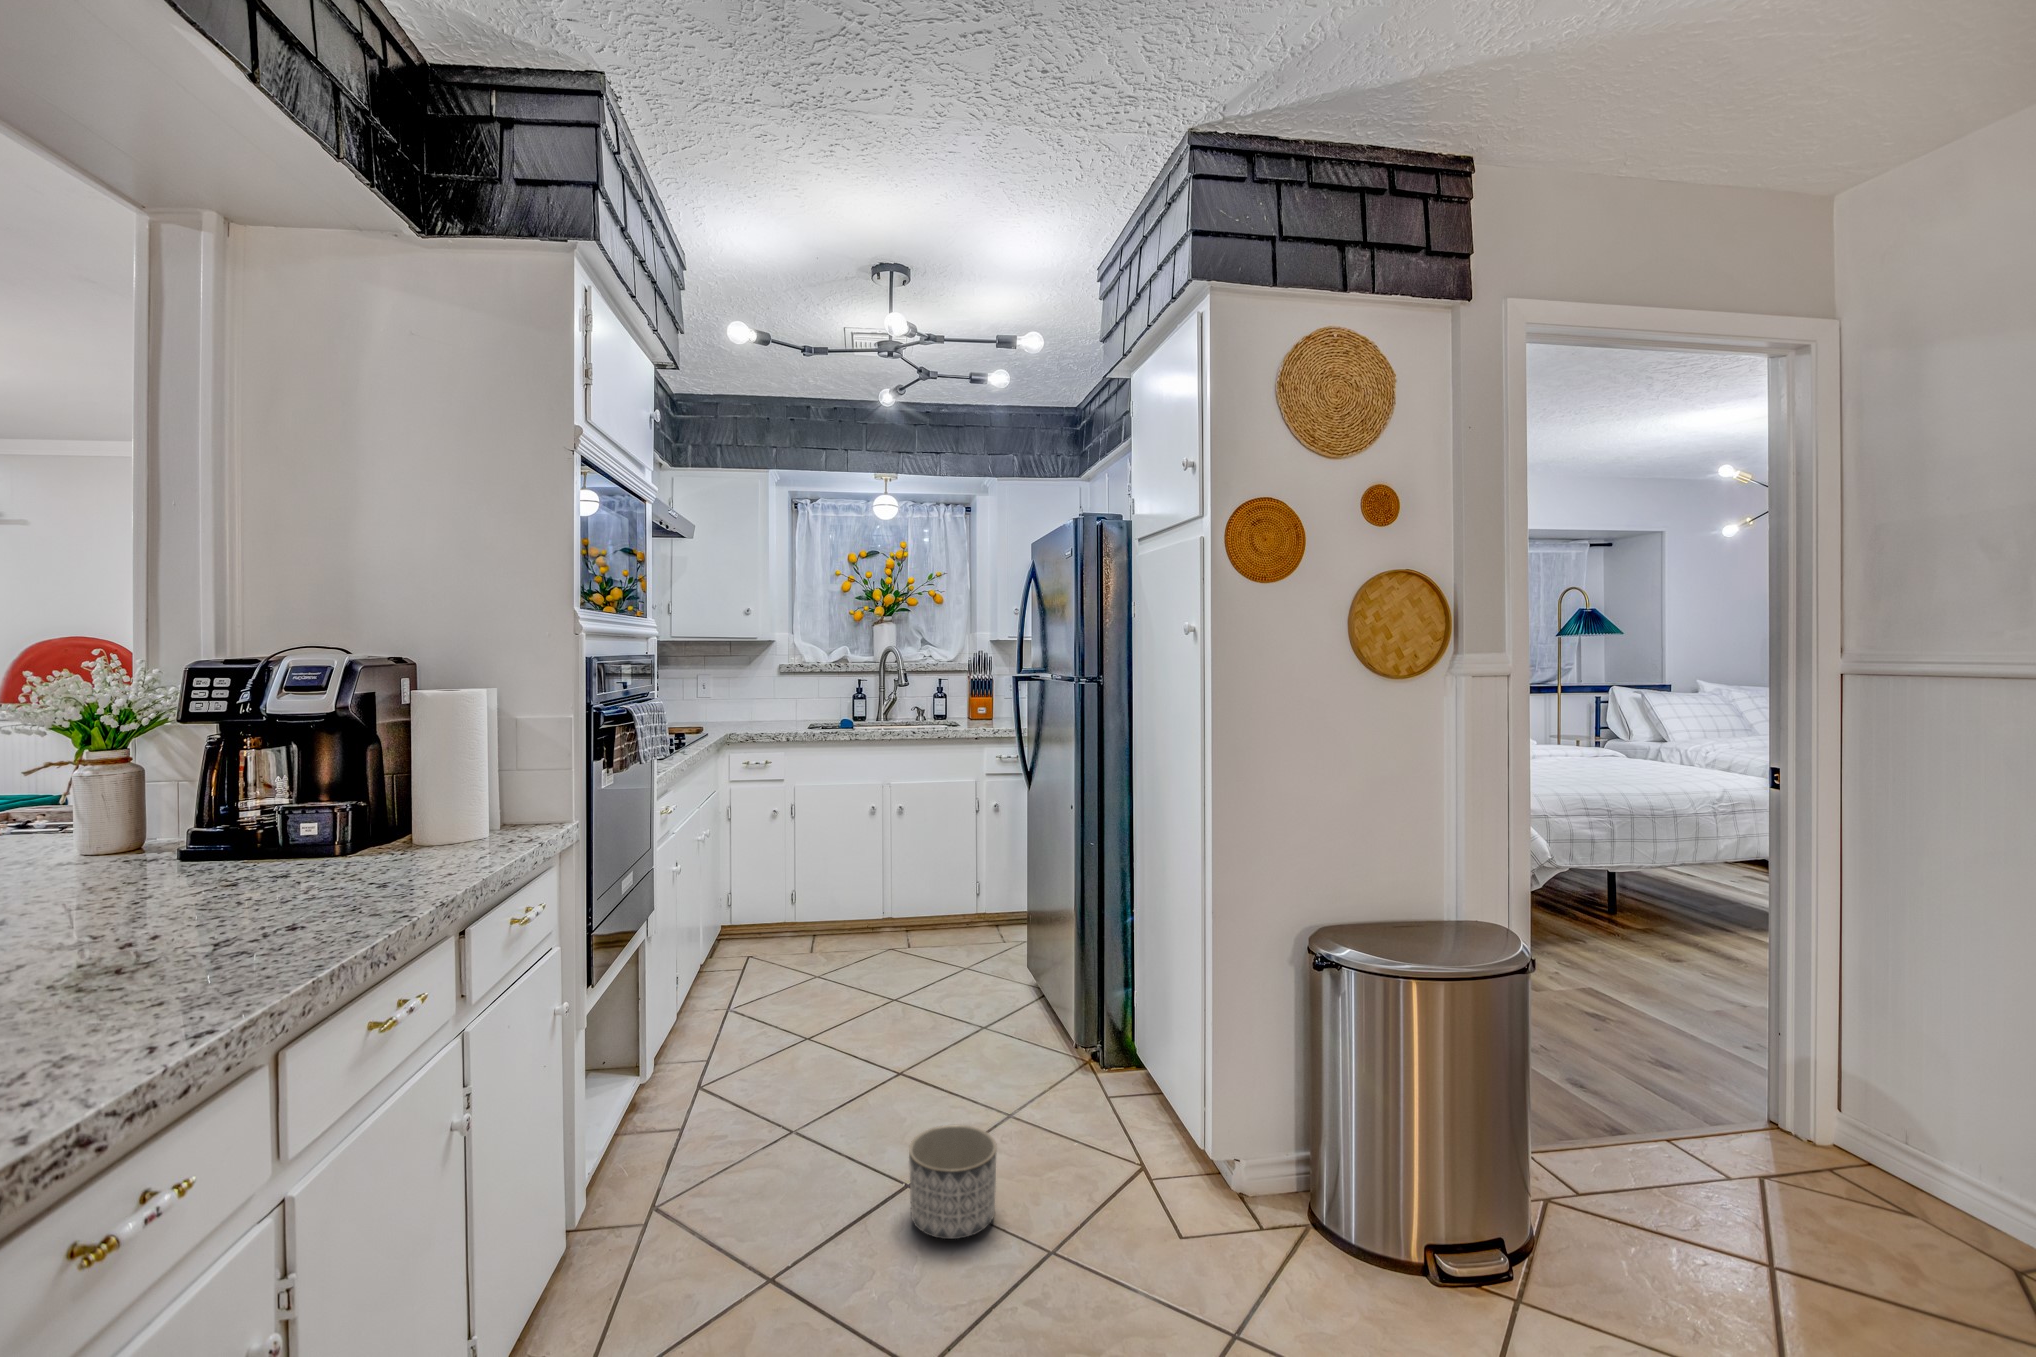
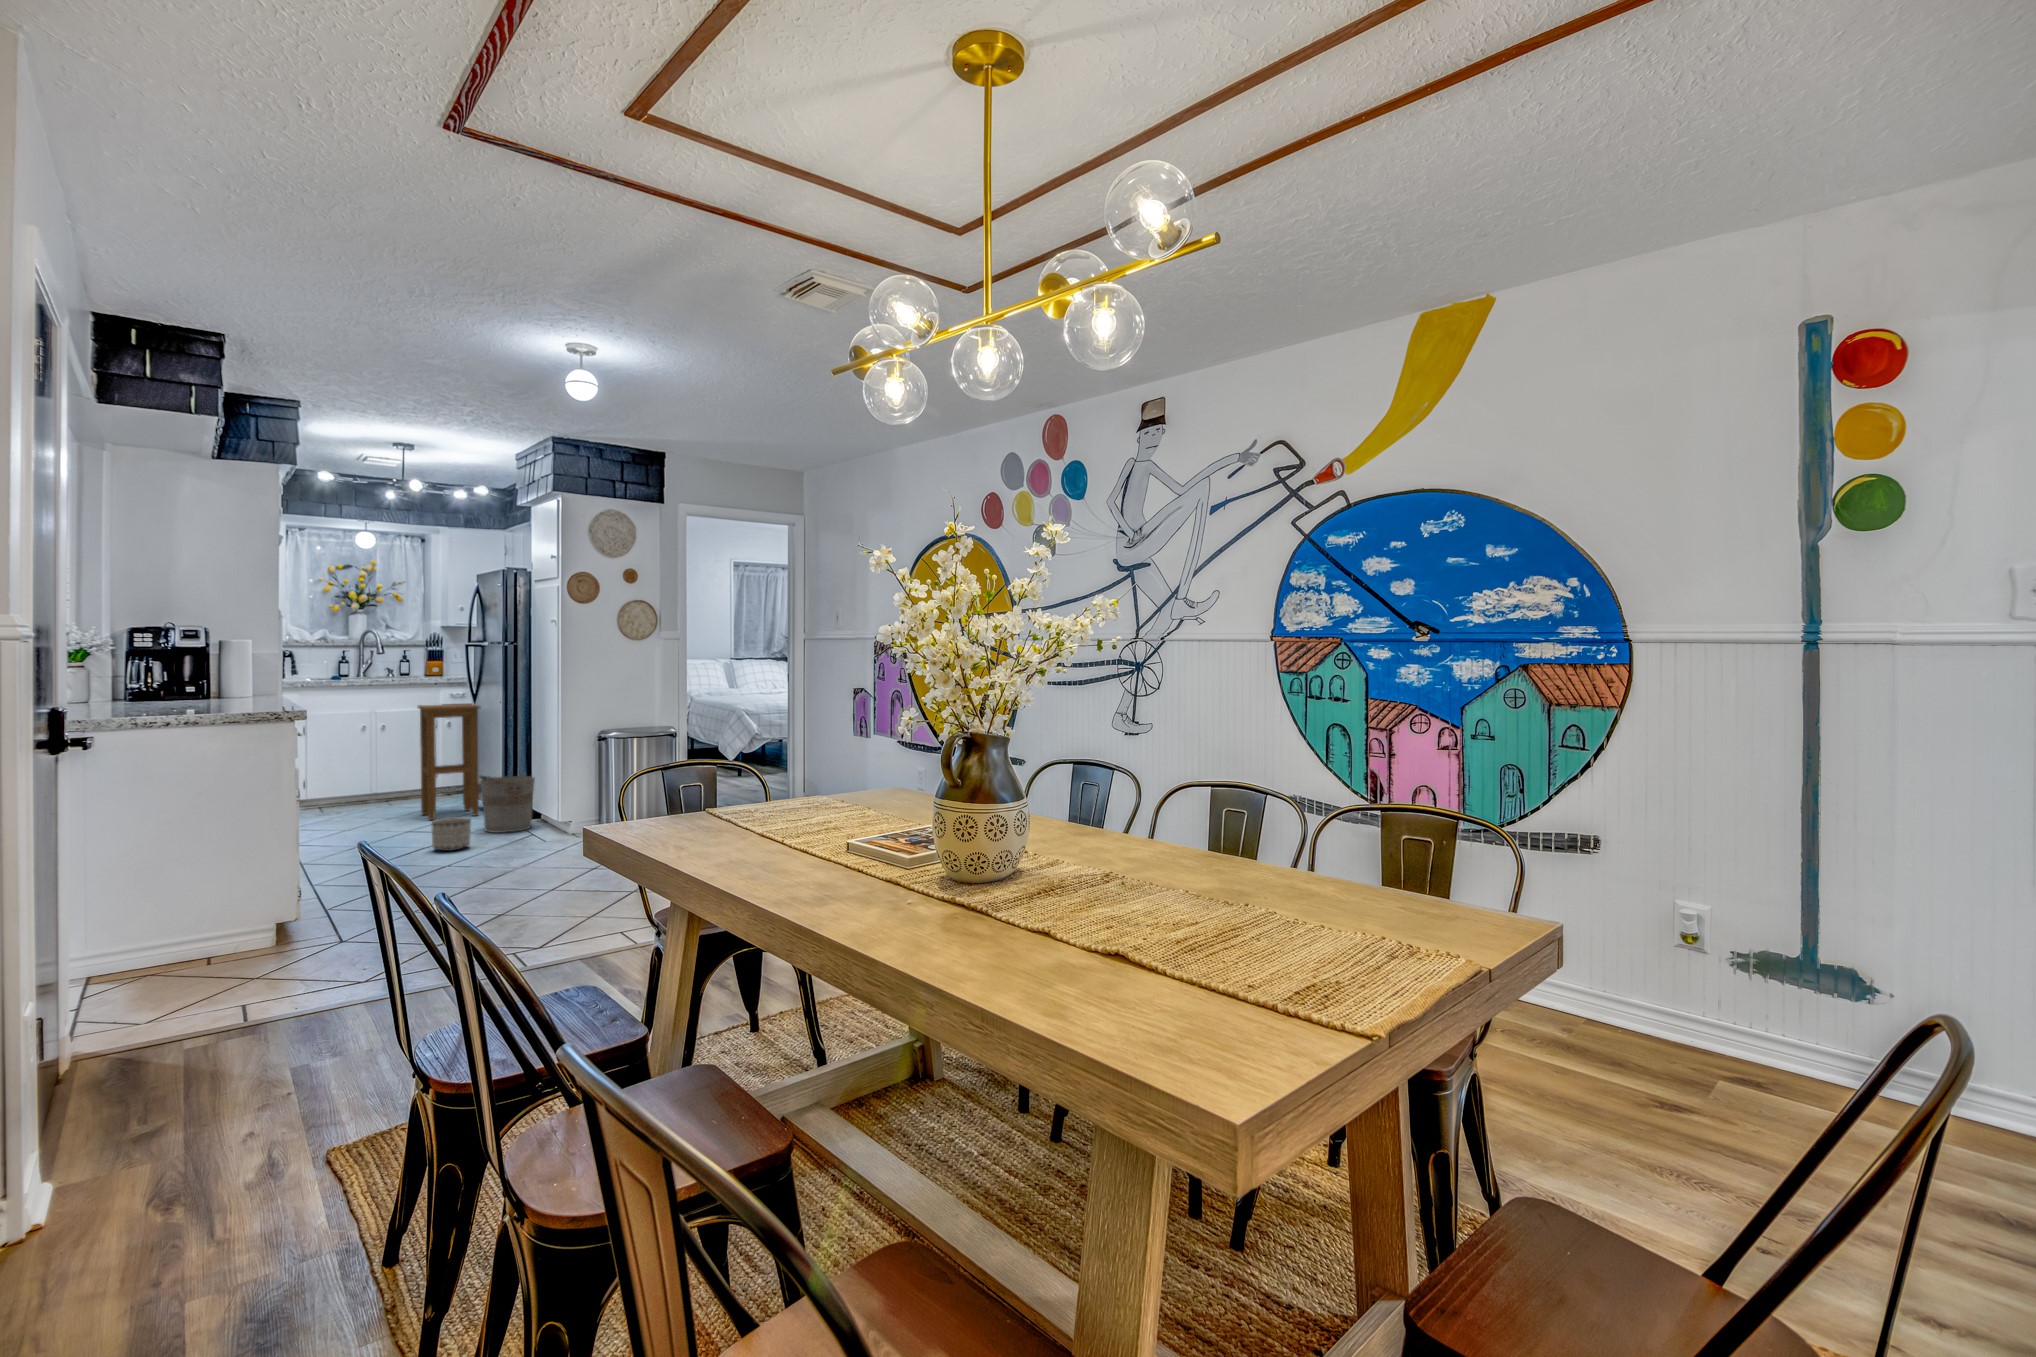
stool: none [936,786,1035,1021] -> present [418,704,480,820]
bucket: none [1025,971,1139,1131] -> present [480,776,535,833]

